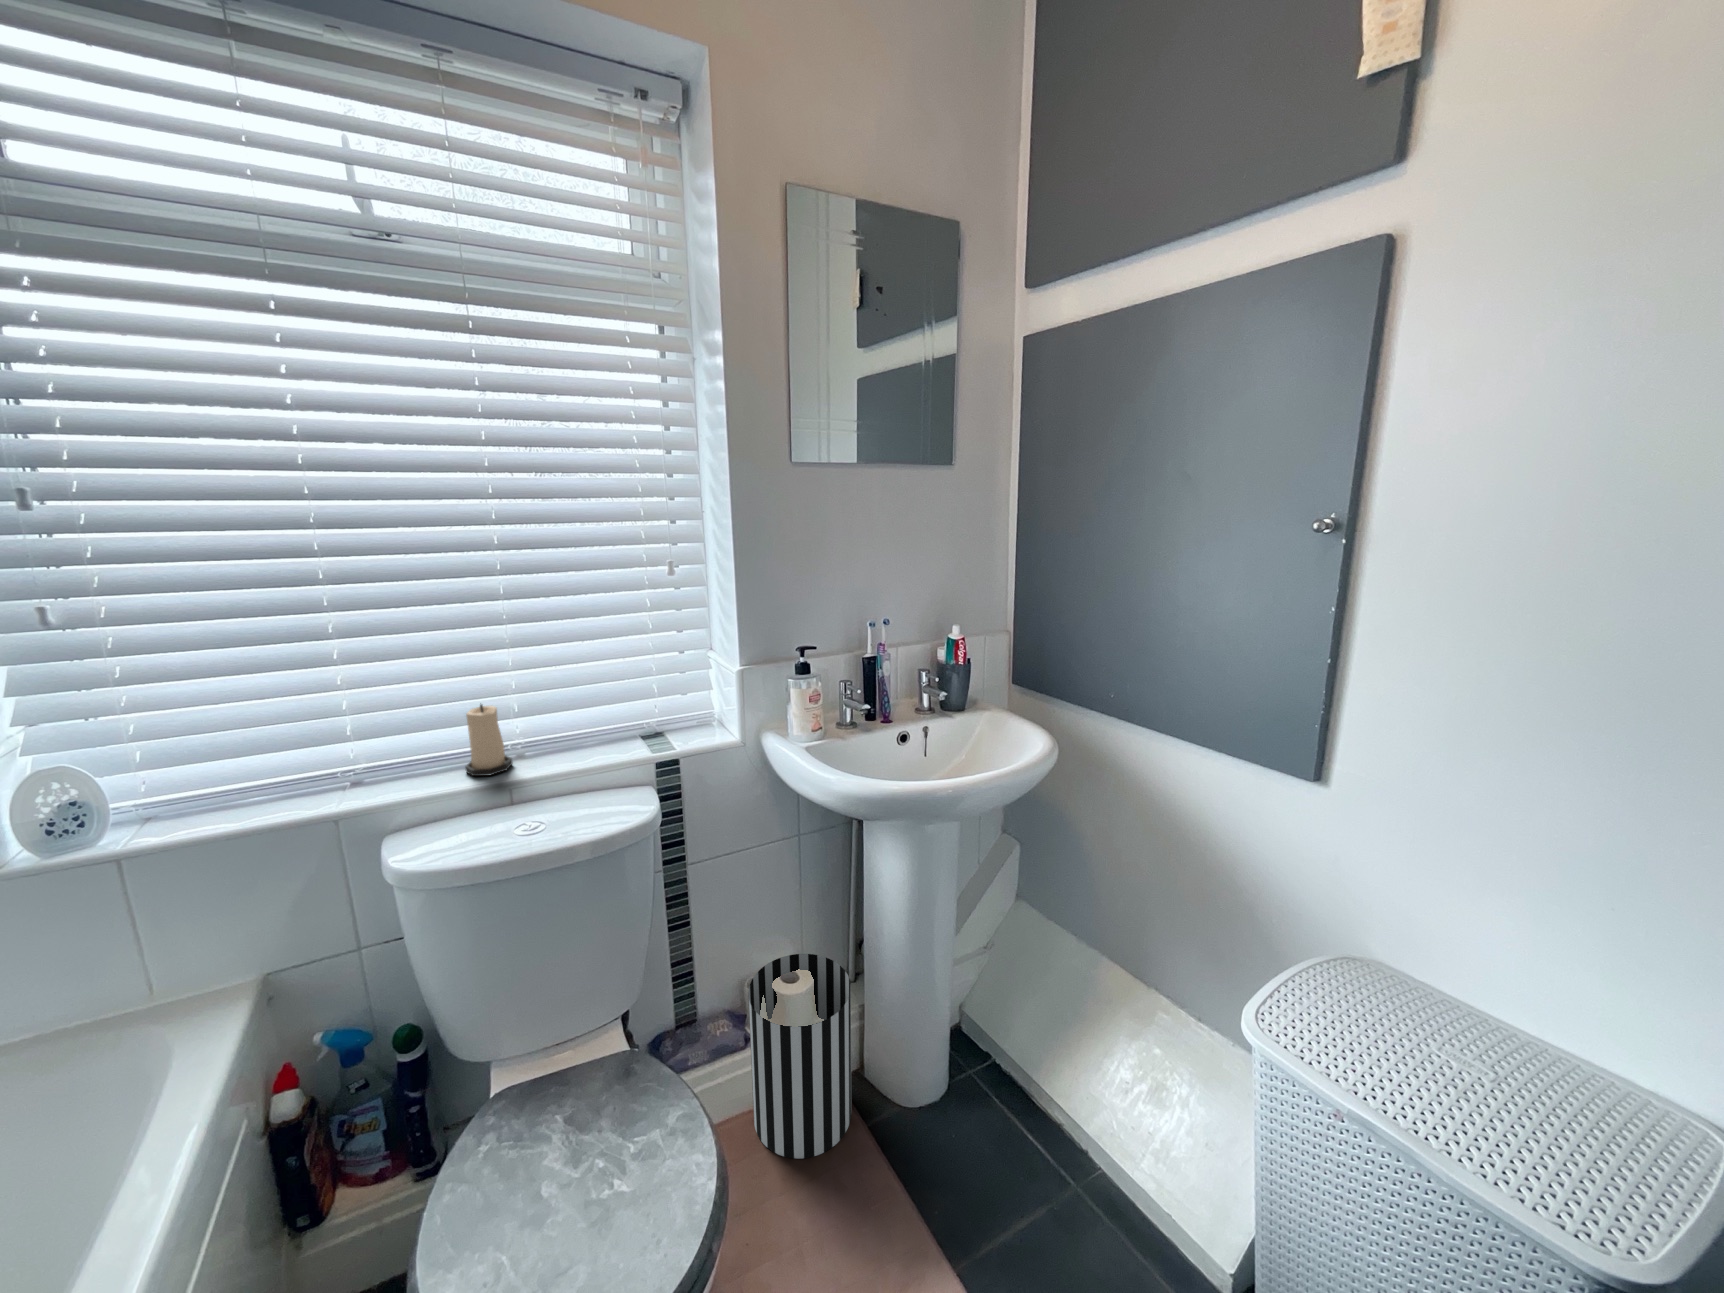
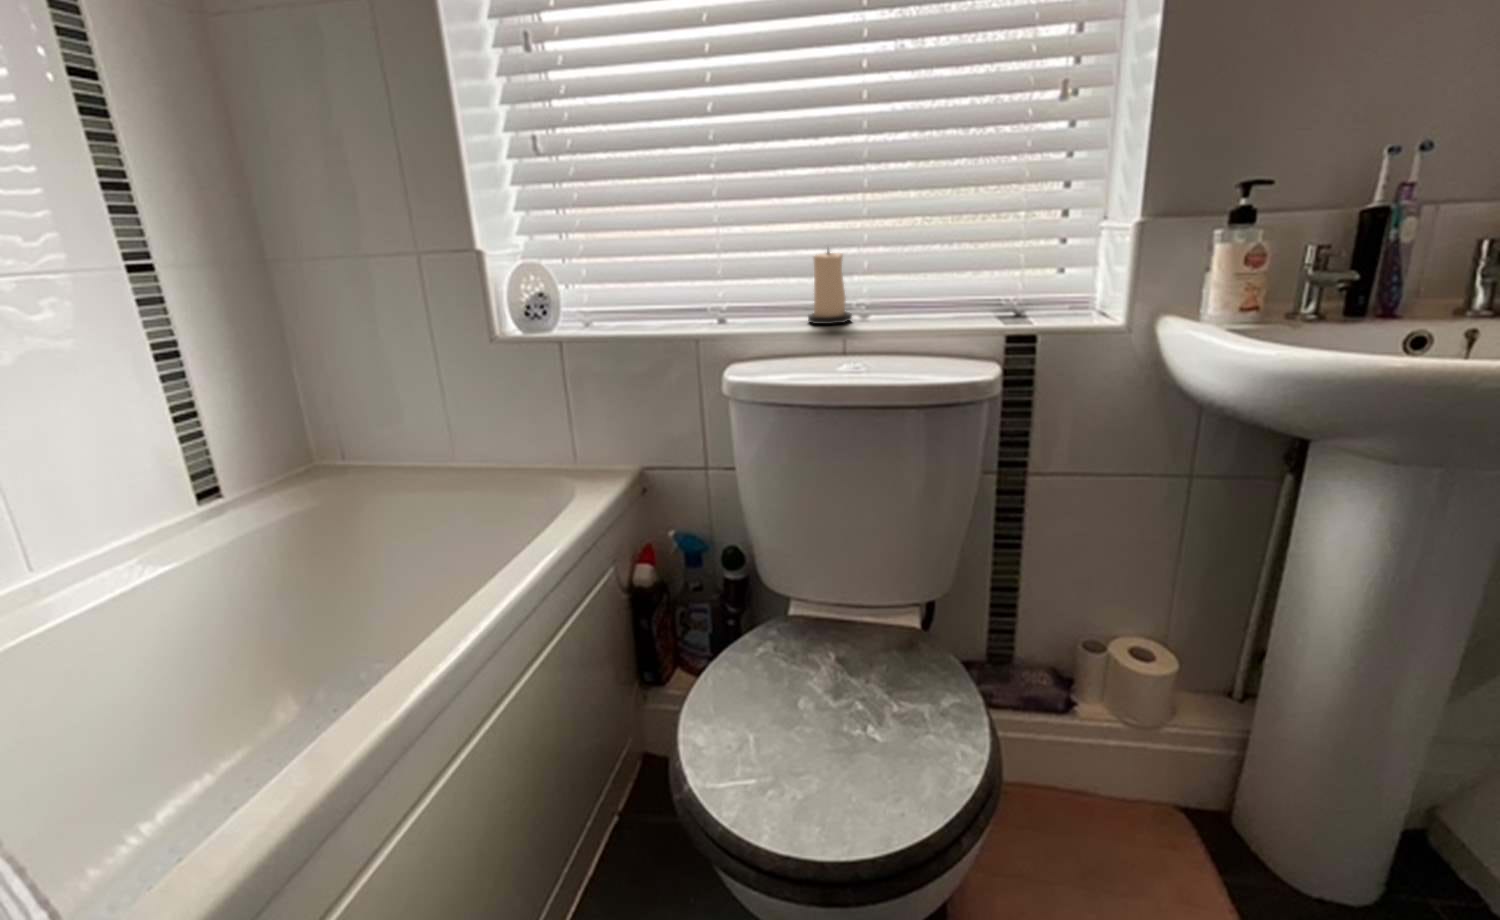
wastebasket: present [748,954,851,1159] -> none [1063,624,1236,876]

